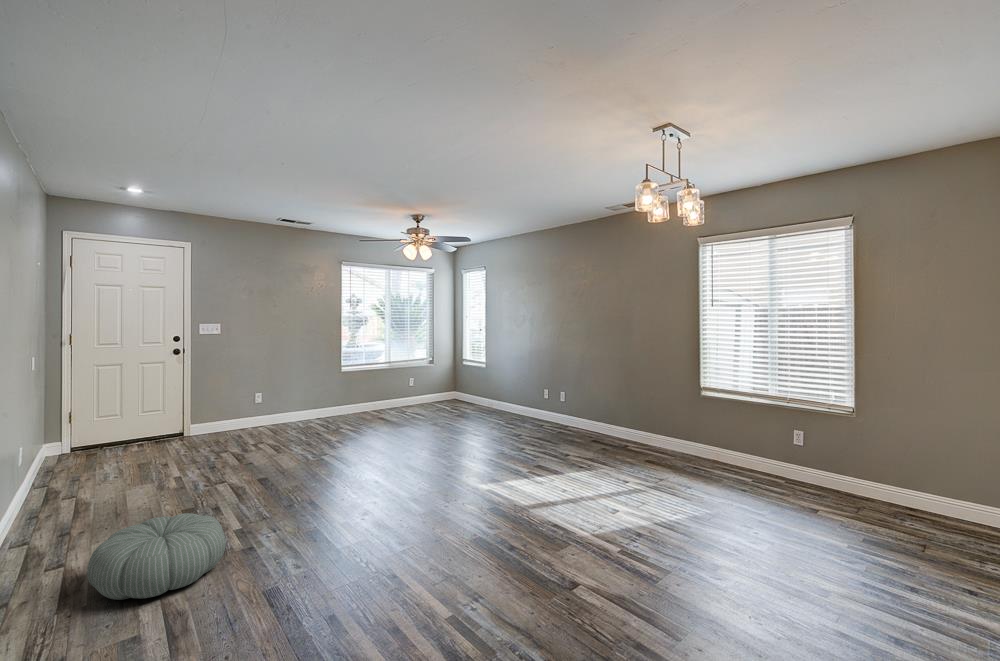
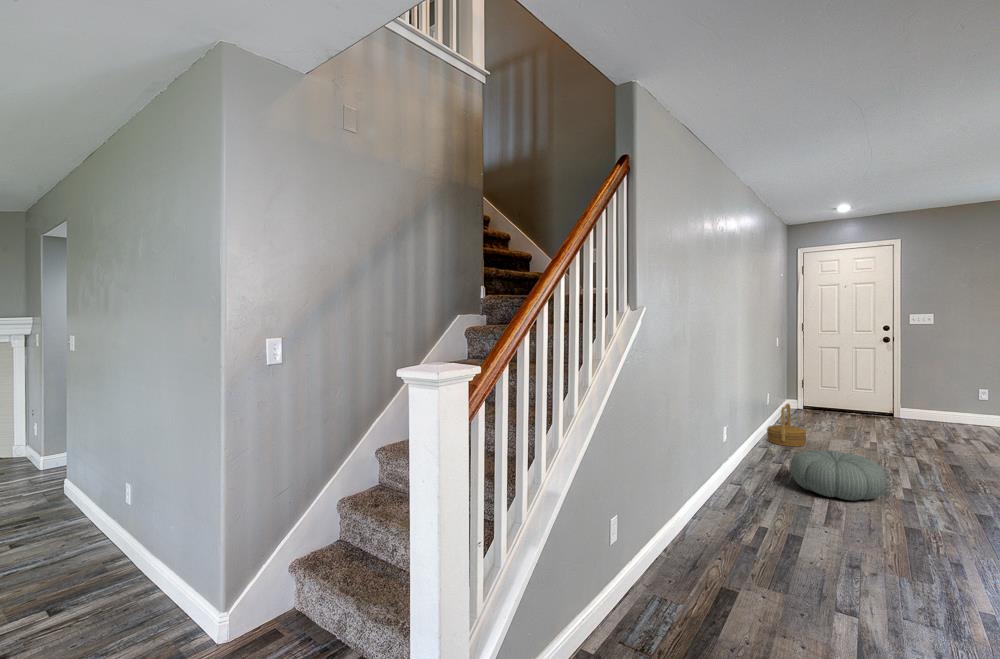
woven basket: none [21,457,93,529] -> present [767,403,807,446]

